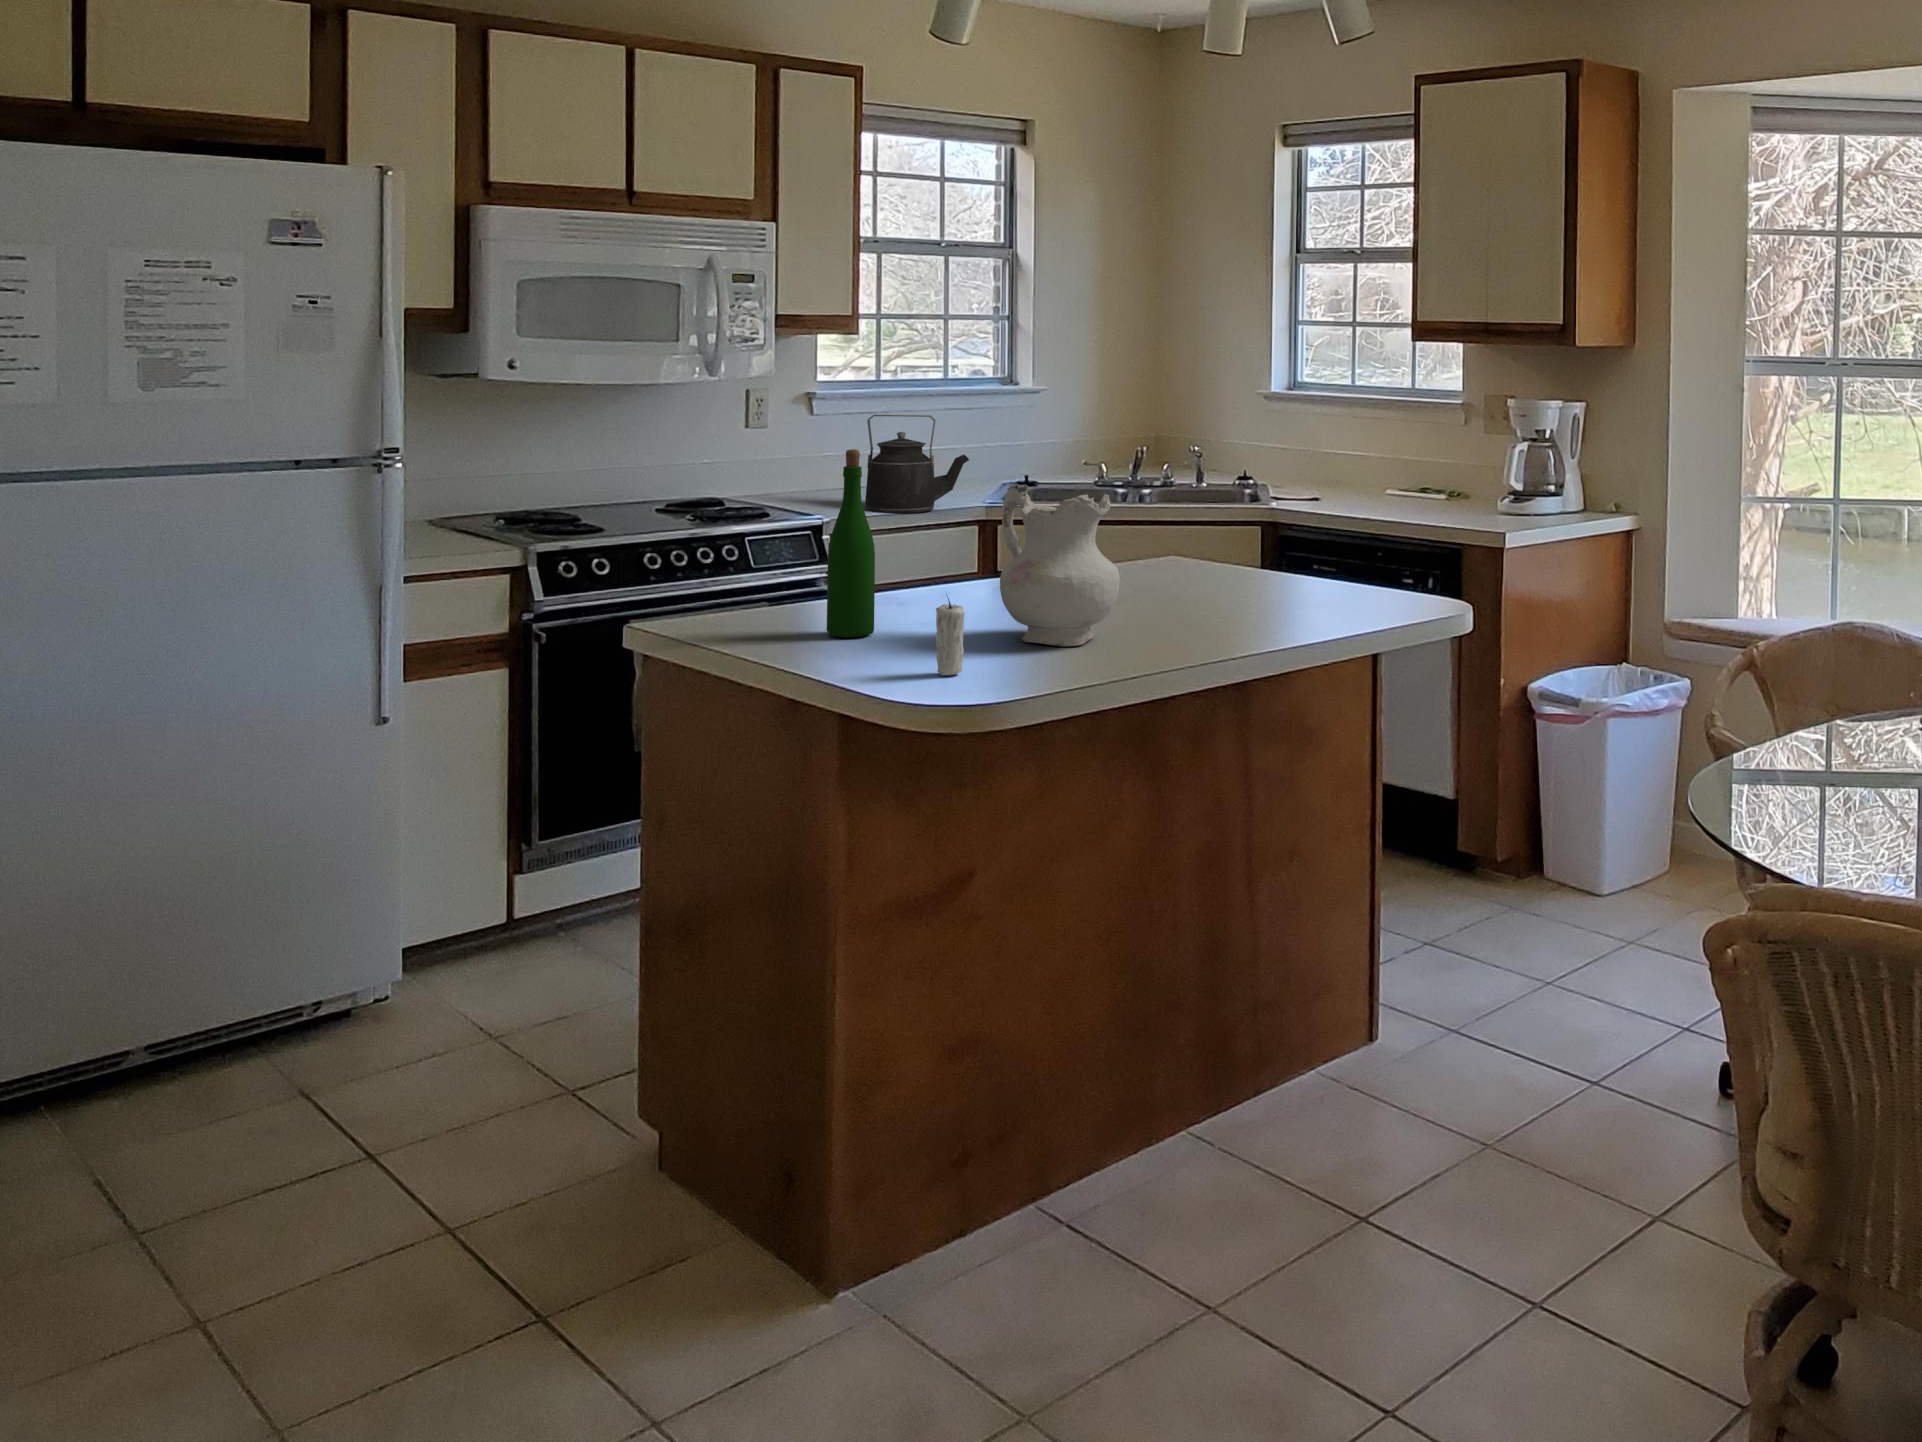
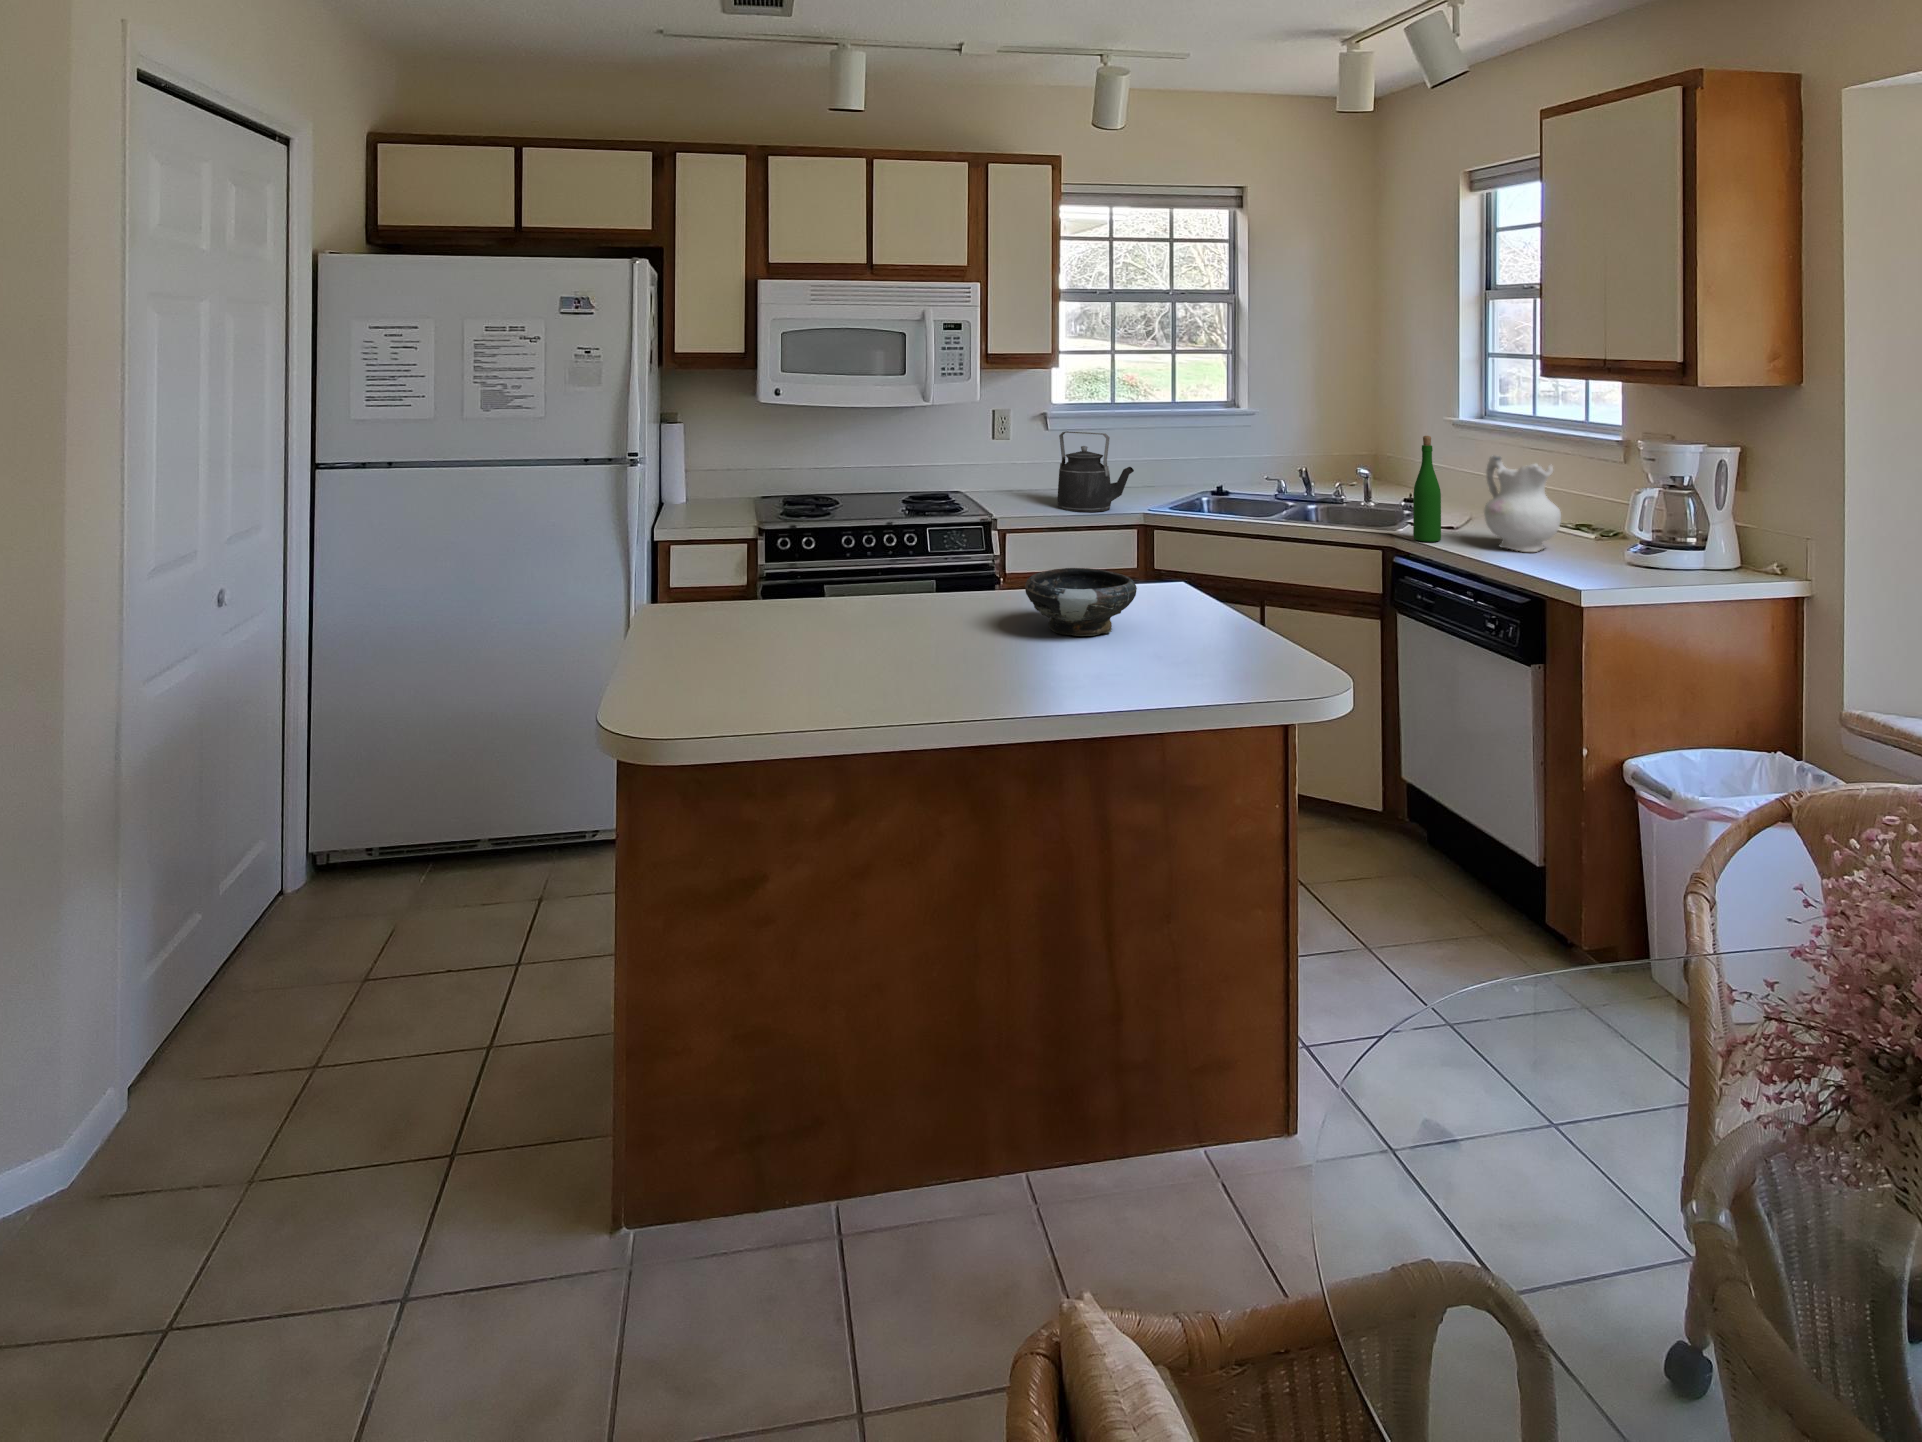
wine bottle: present [827,449,875,638] -> present [1413,436,1441,542]
ceramic pitcher: present [1000,483,1120,646] -> present [1484,456,1561,552]
bowl: none [1127,534,1242,598] -> present [1025,568,1137,636]
candle: present [936,598,965,676] -> none [673,621,701,697]

